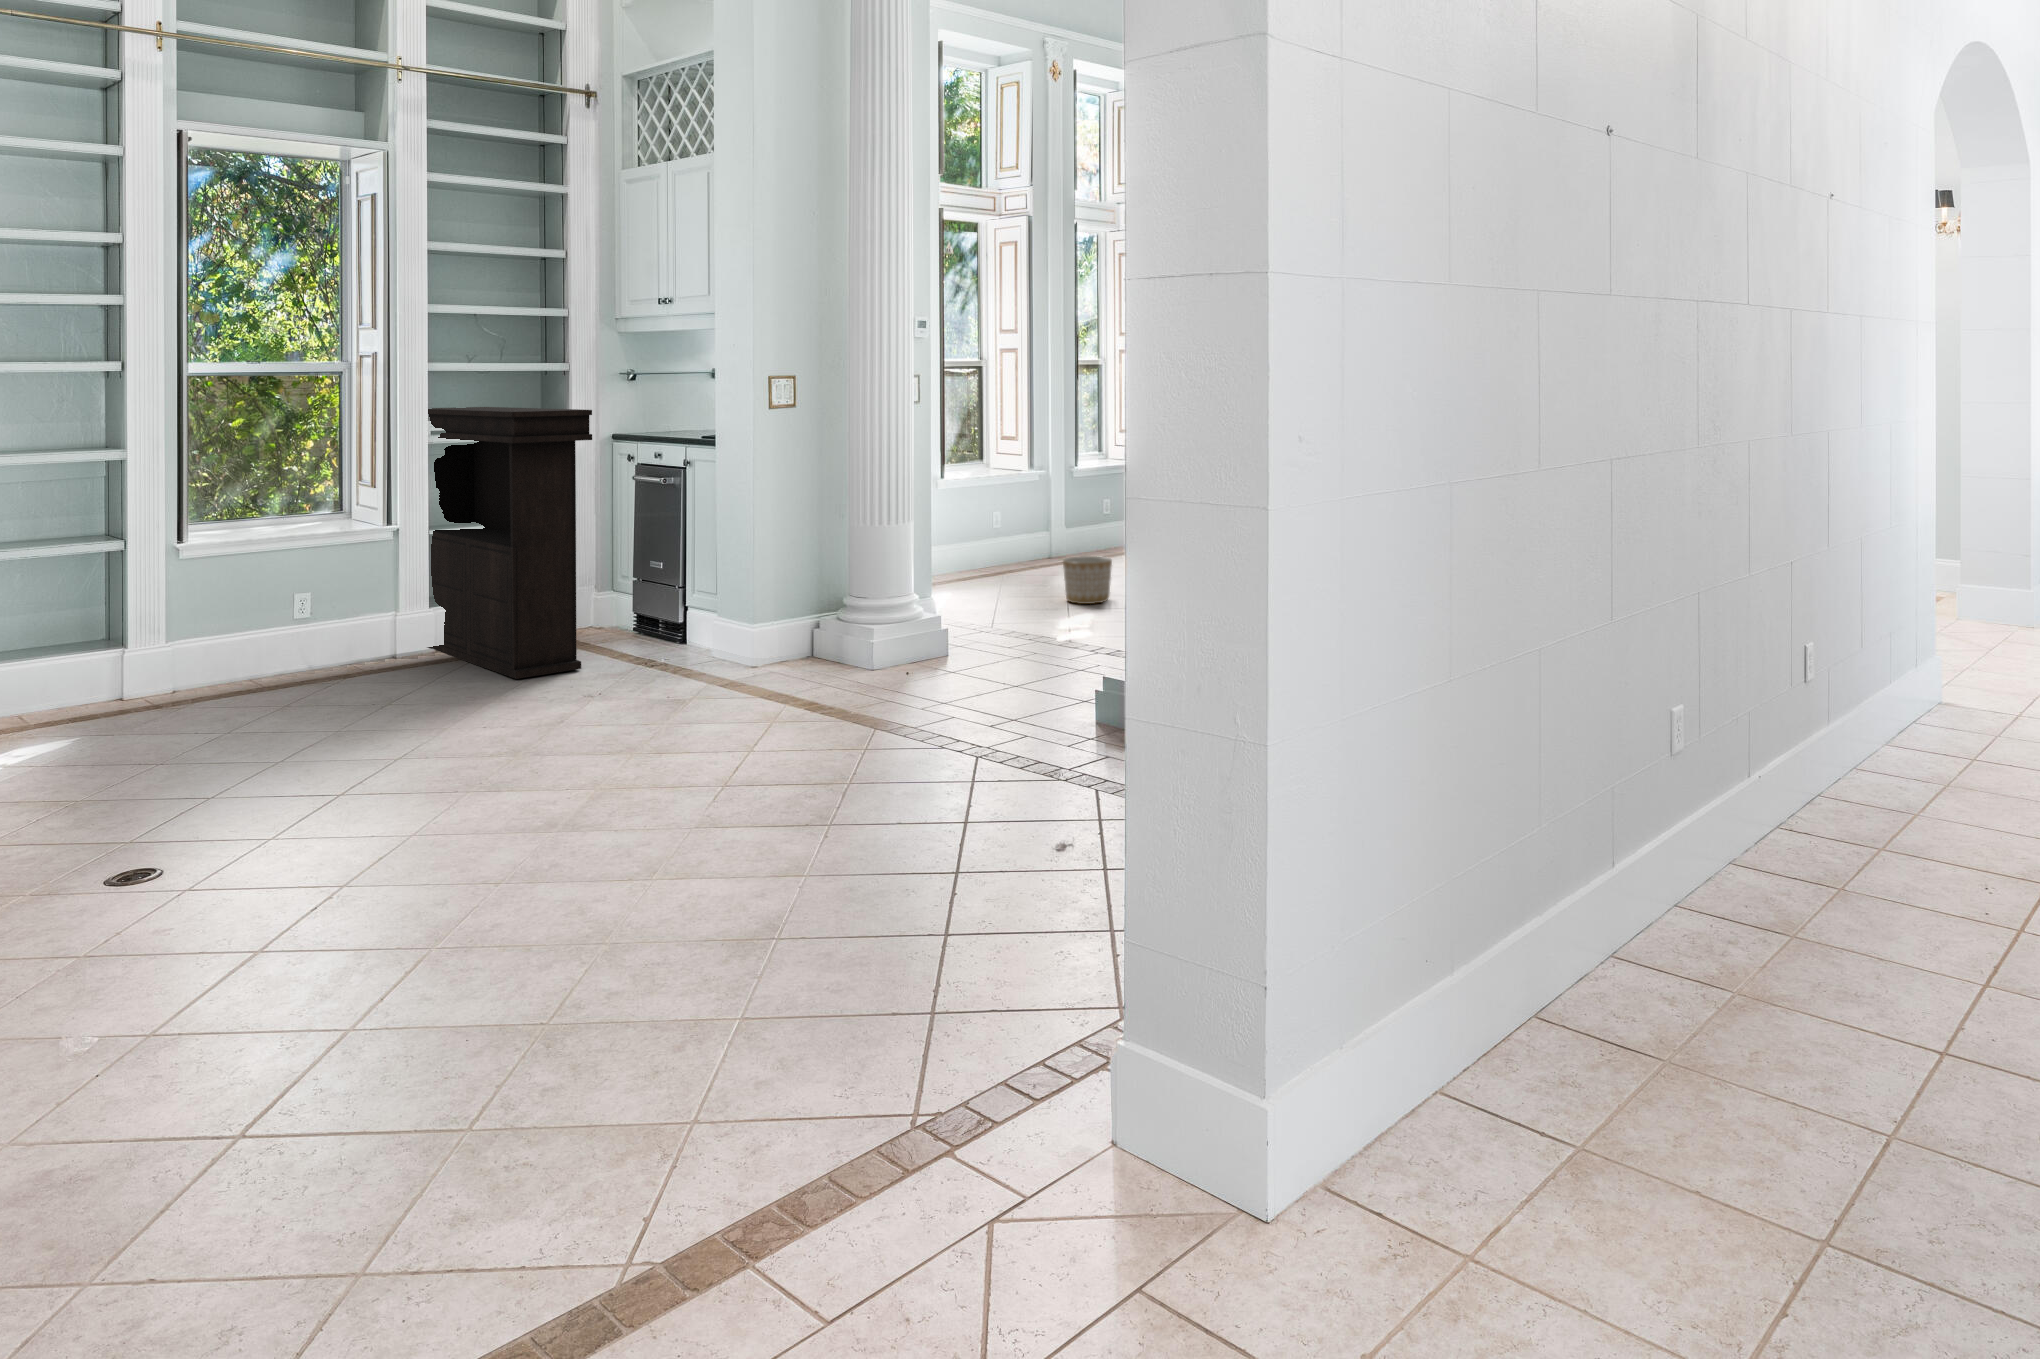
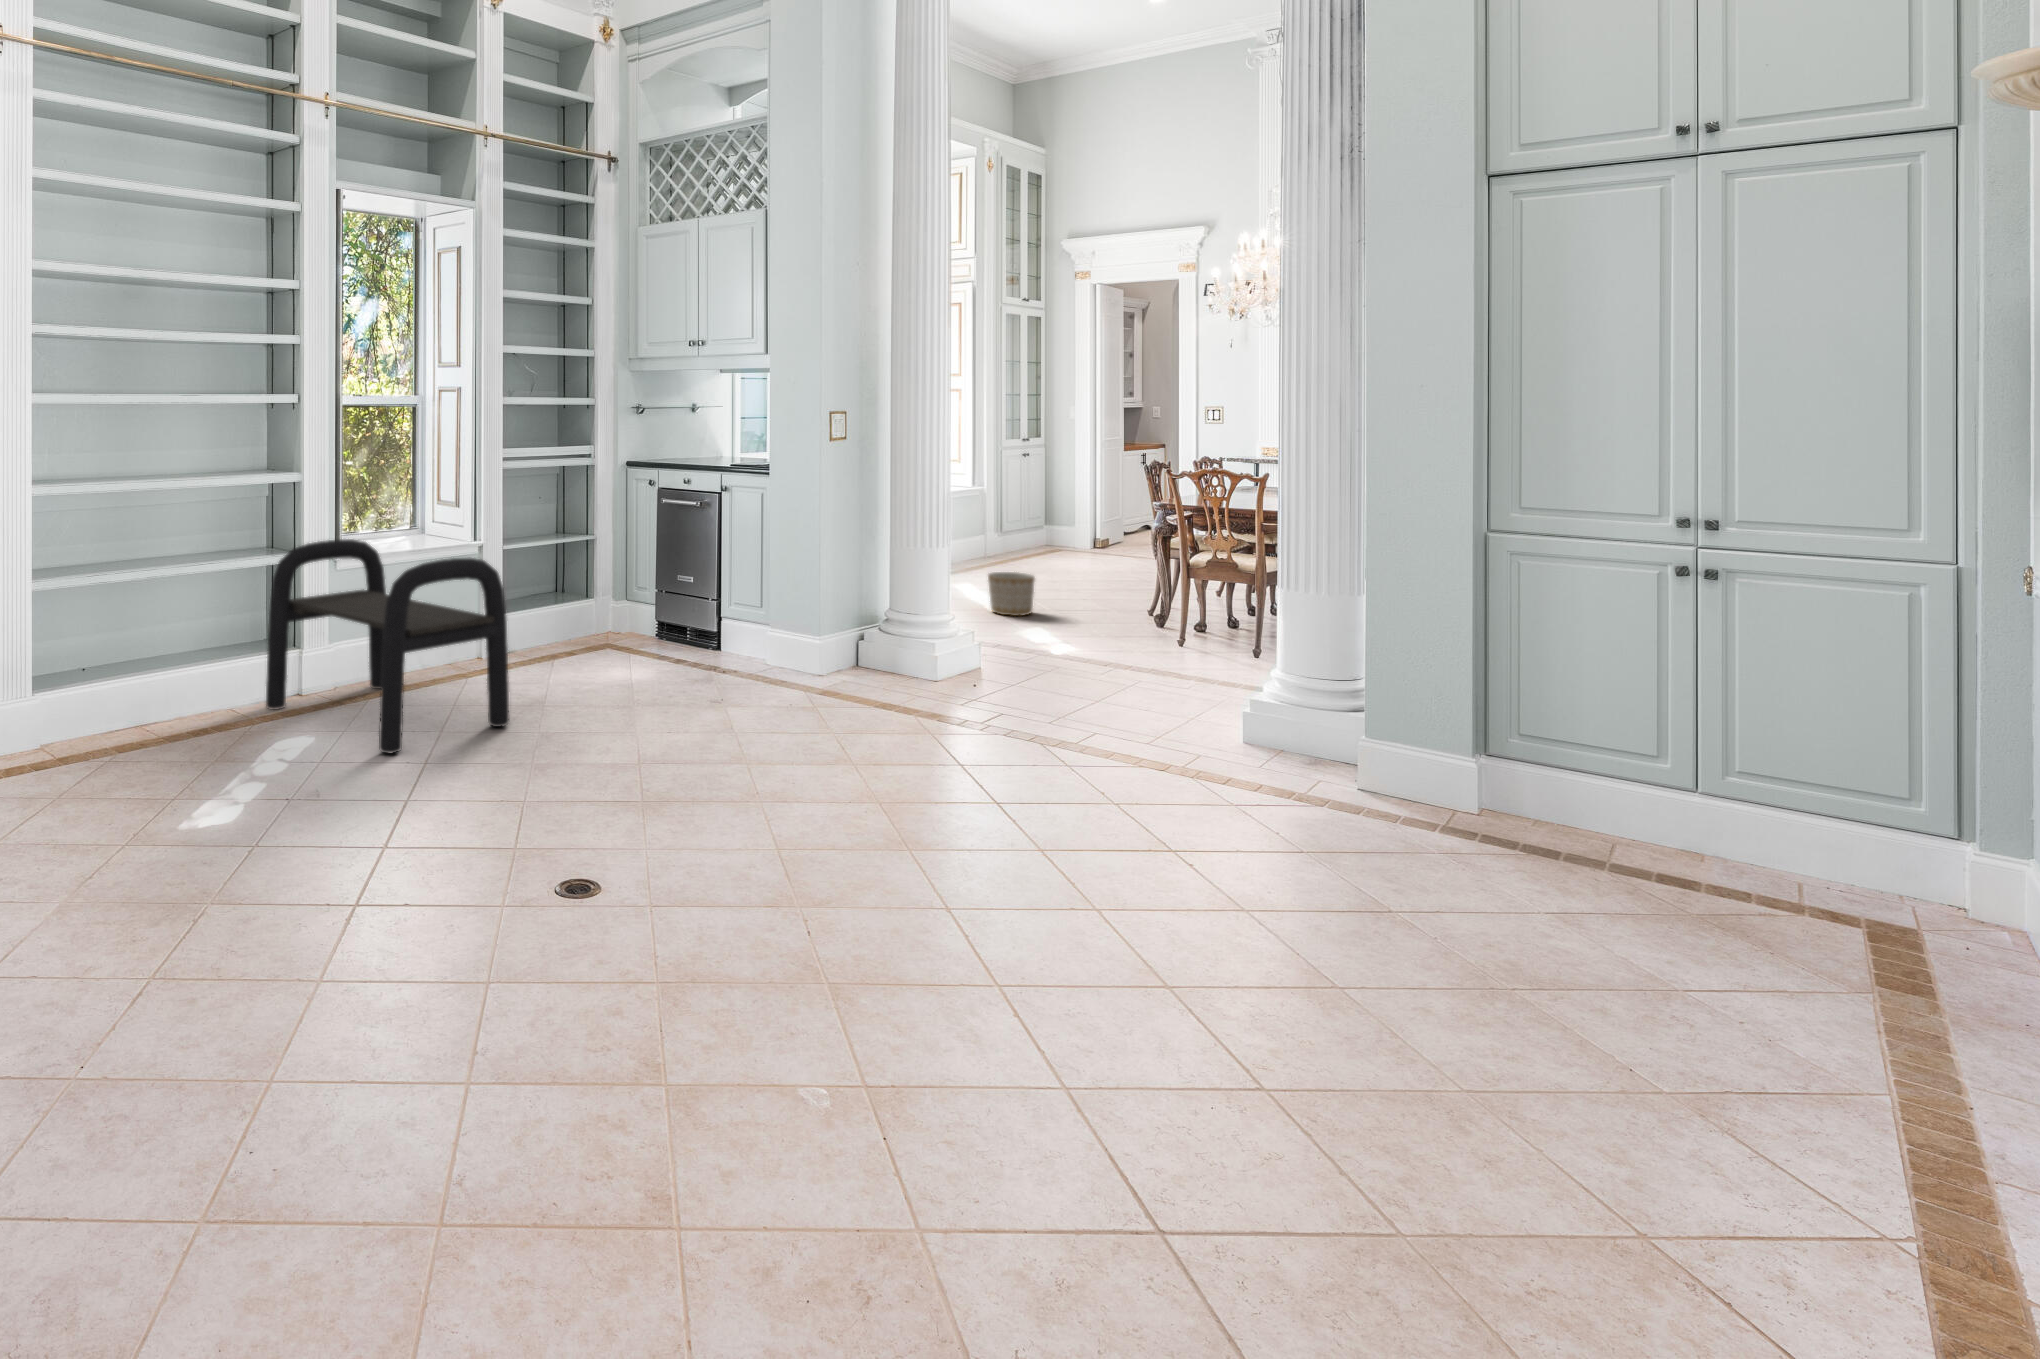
console table: present [427,407,592,679] -> none [471,434,670,682]
bench: none [68,524,324,754] -> present [266,539,509,753]

